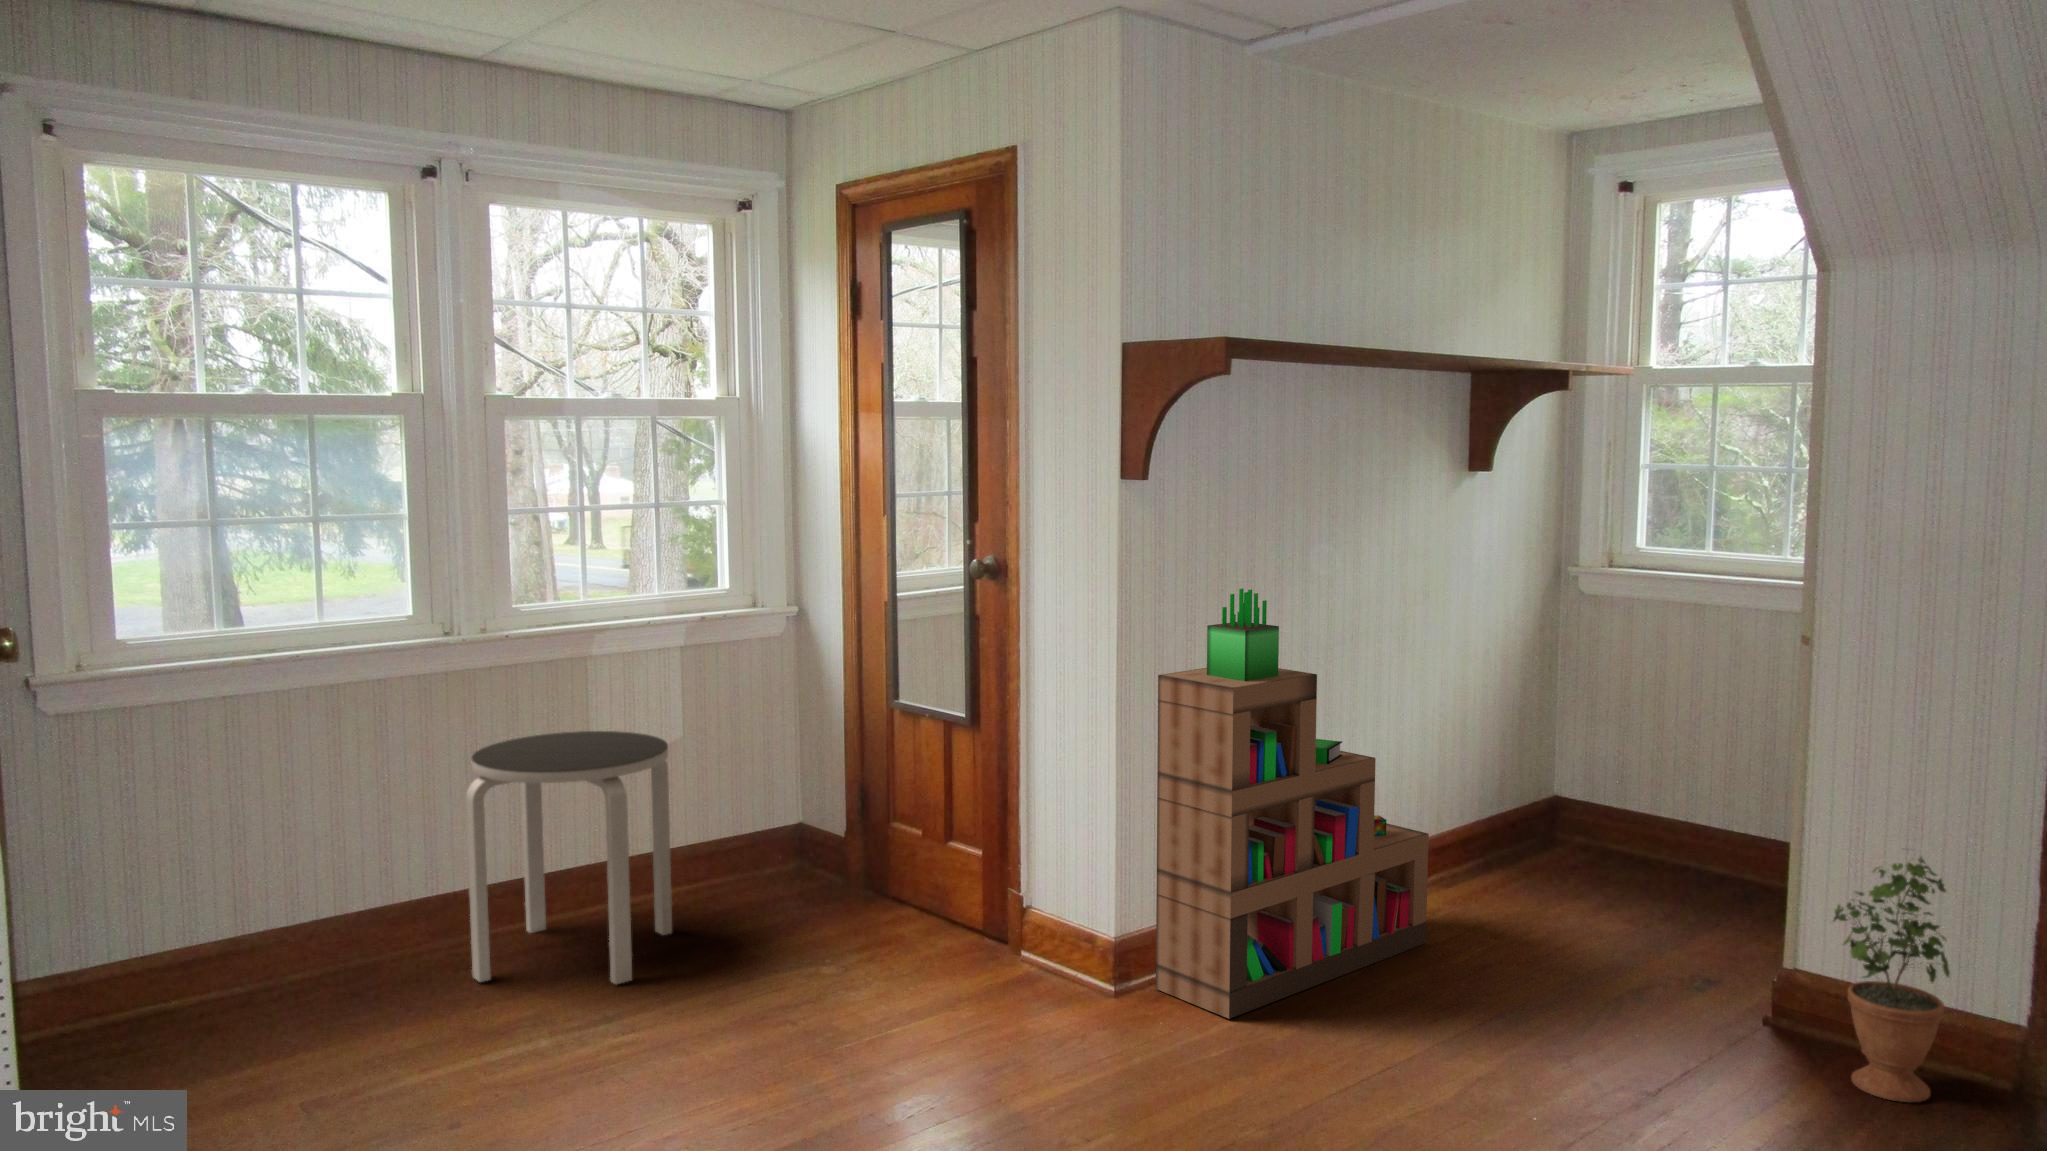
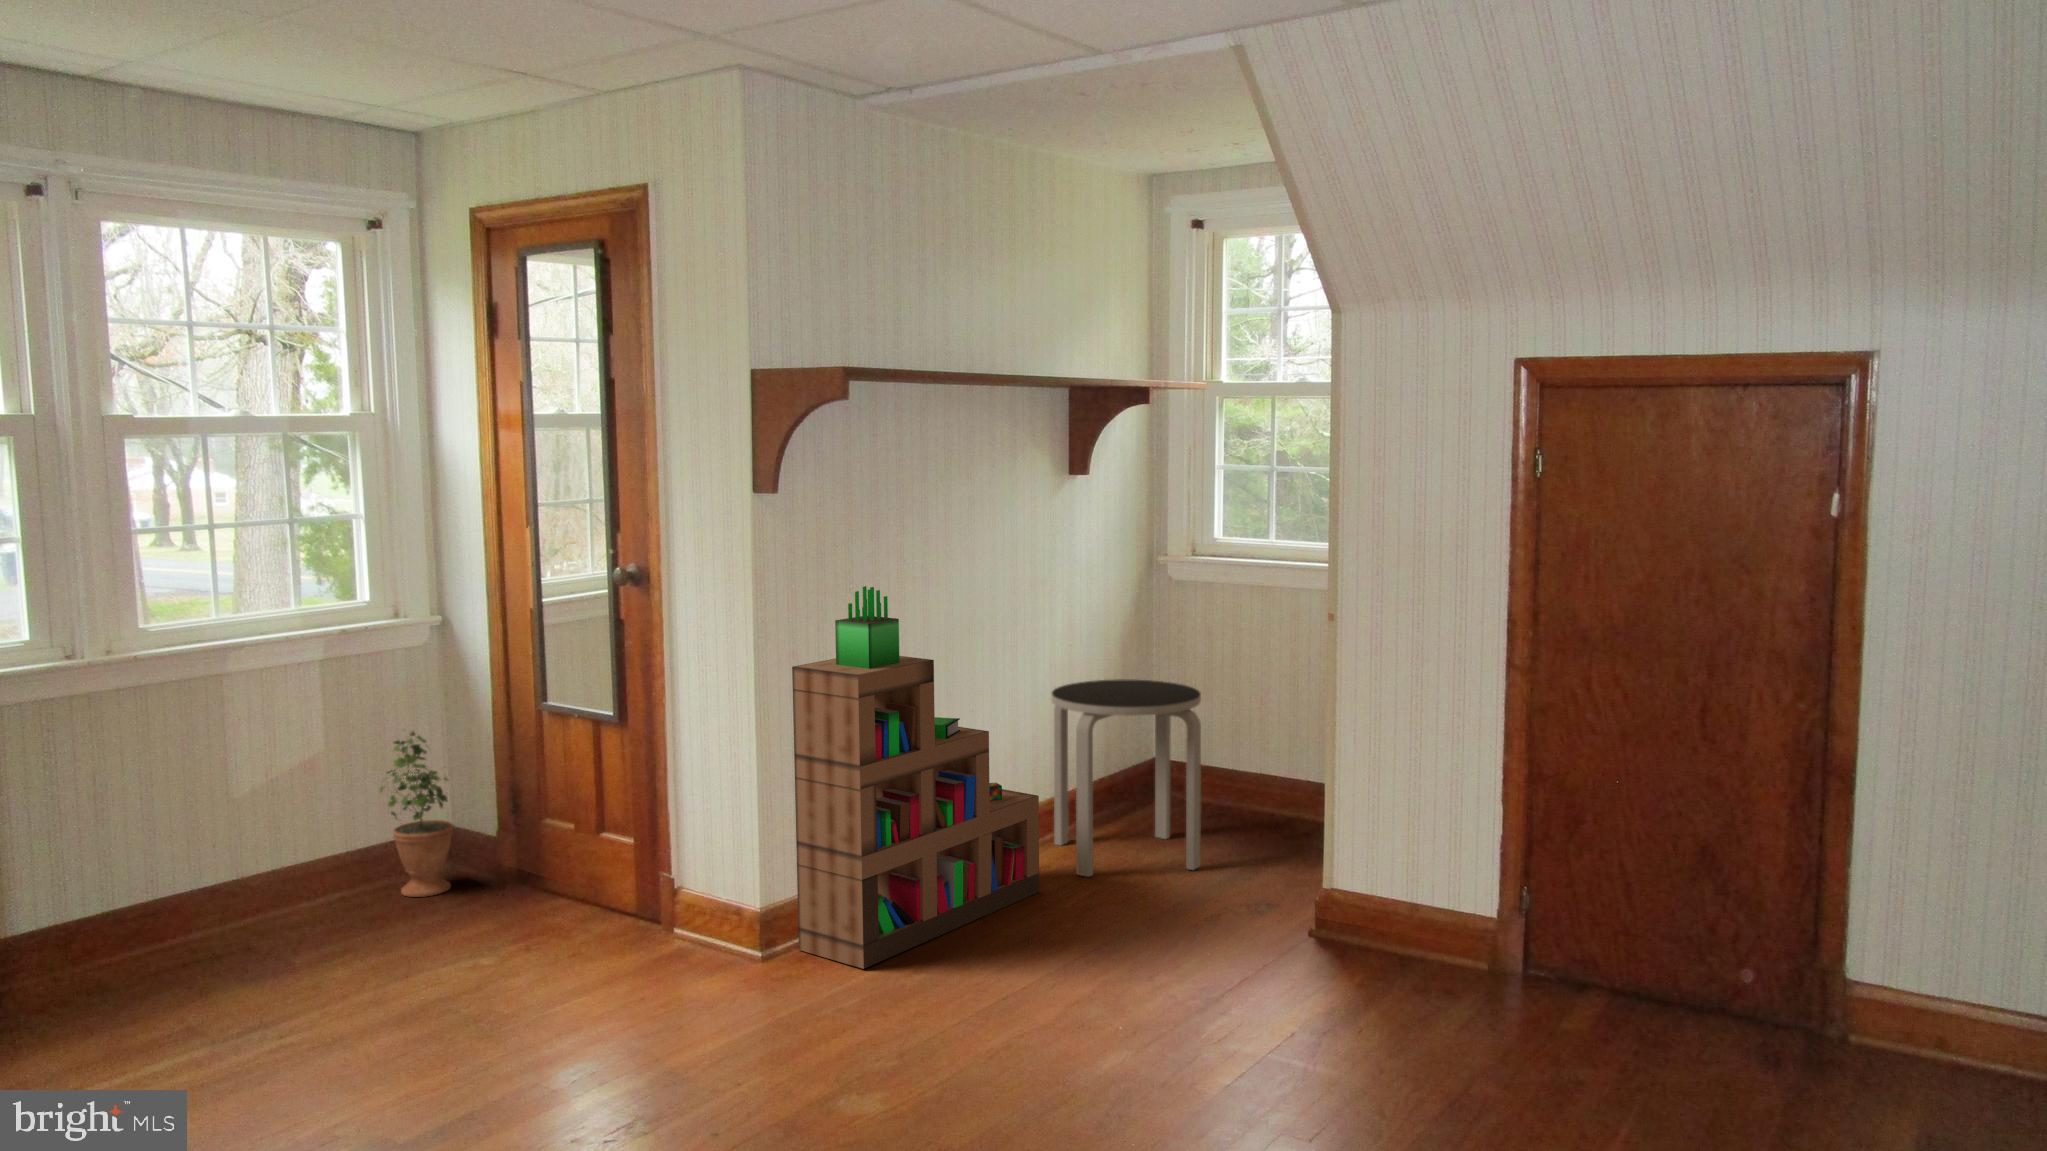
side table: present [466,731,672,984] -> present [1052,679,1201,877]
potted plant: present [1834,857,1950,1102] -> present [380,732,453,897]

